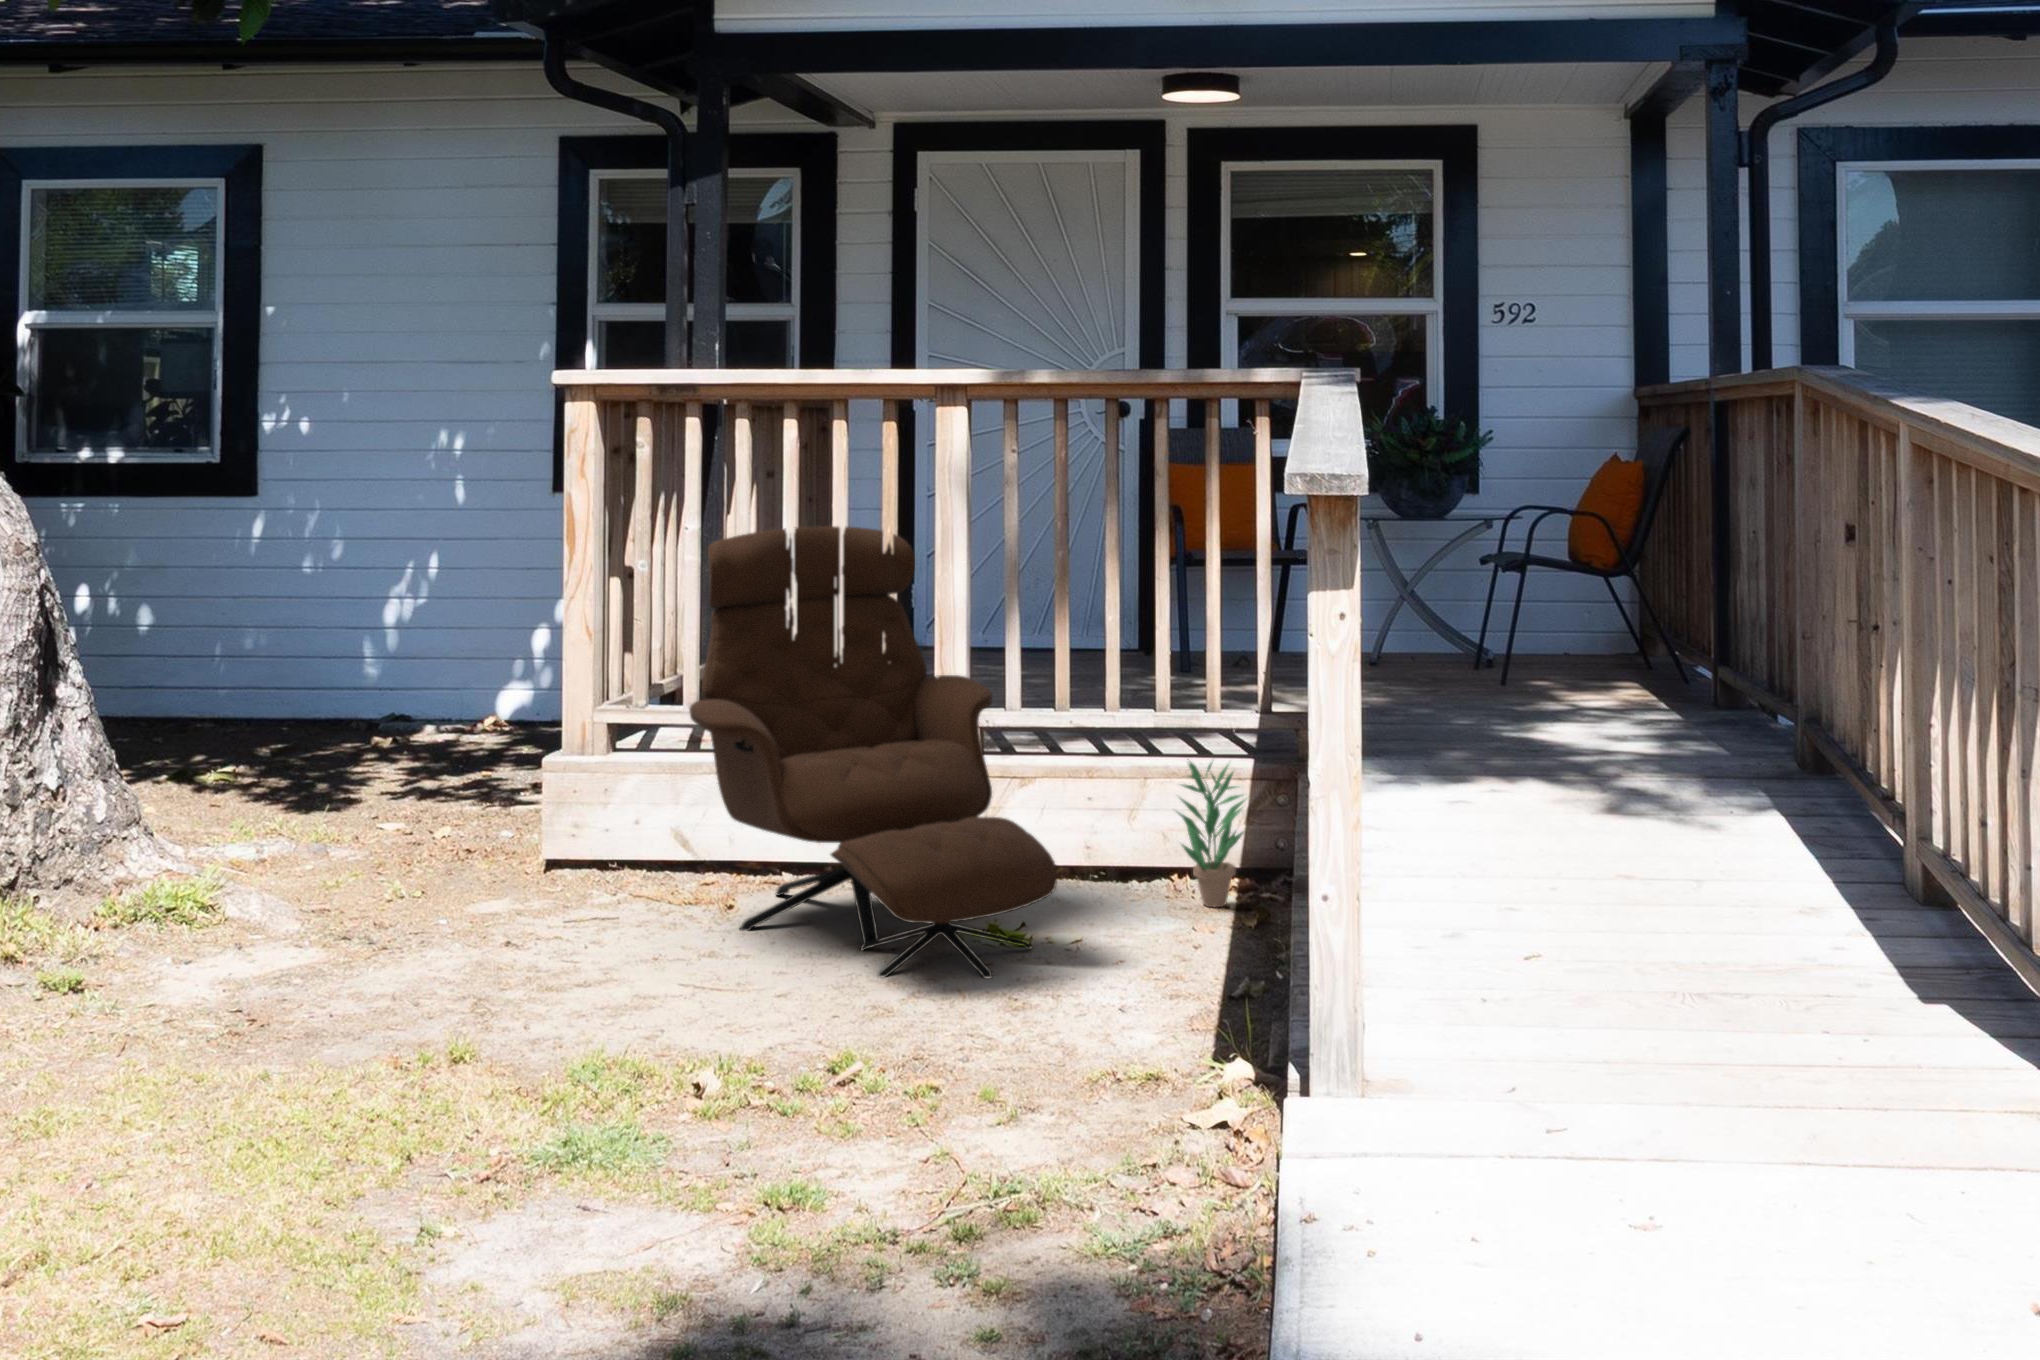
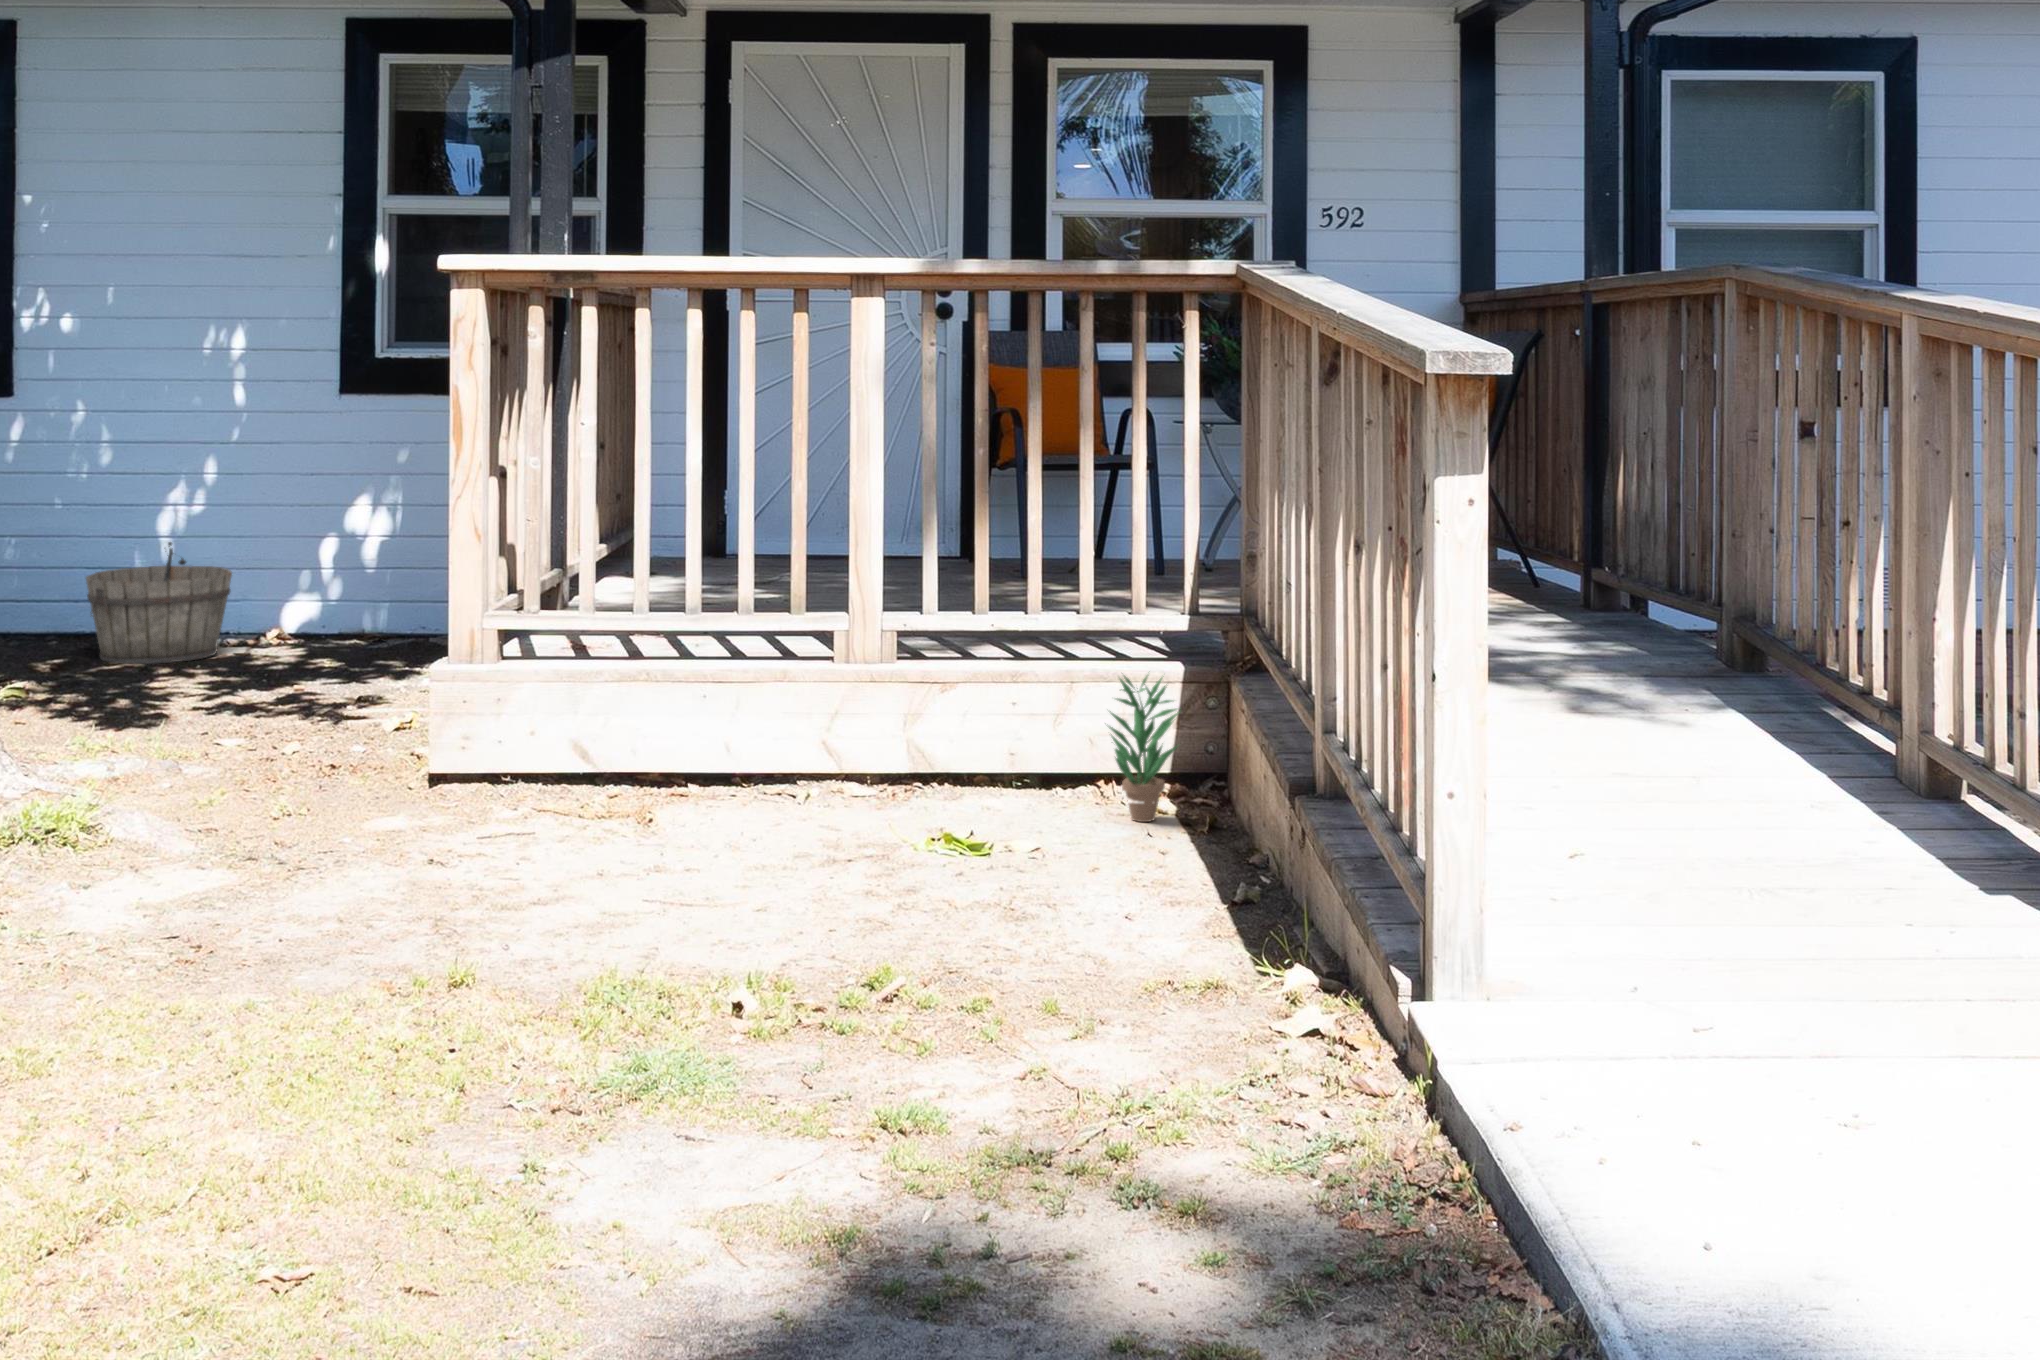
lounge chair: present [689,526,1057,978] -> none [611,432,1020,898]
wooden bucket: none [311,631,445,746] -> present [86,542,232,664]

